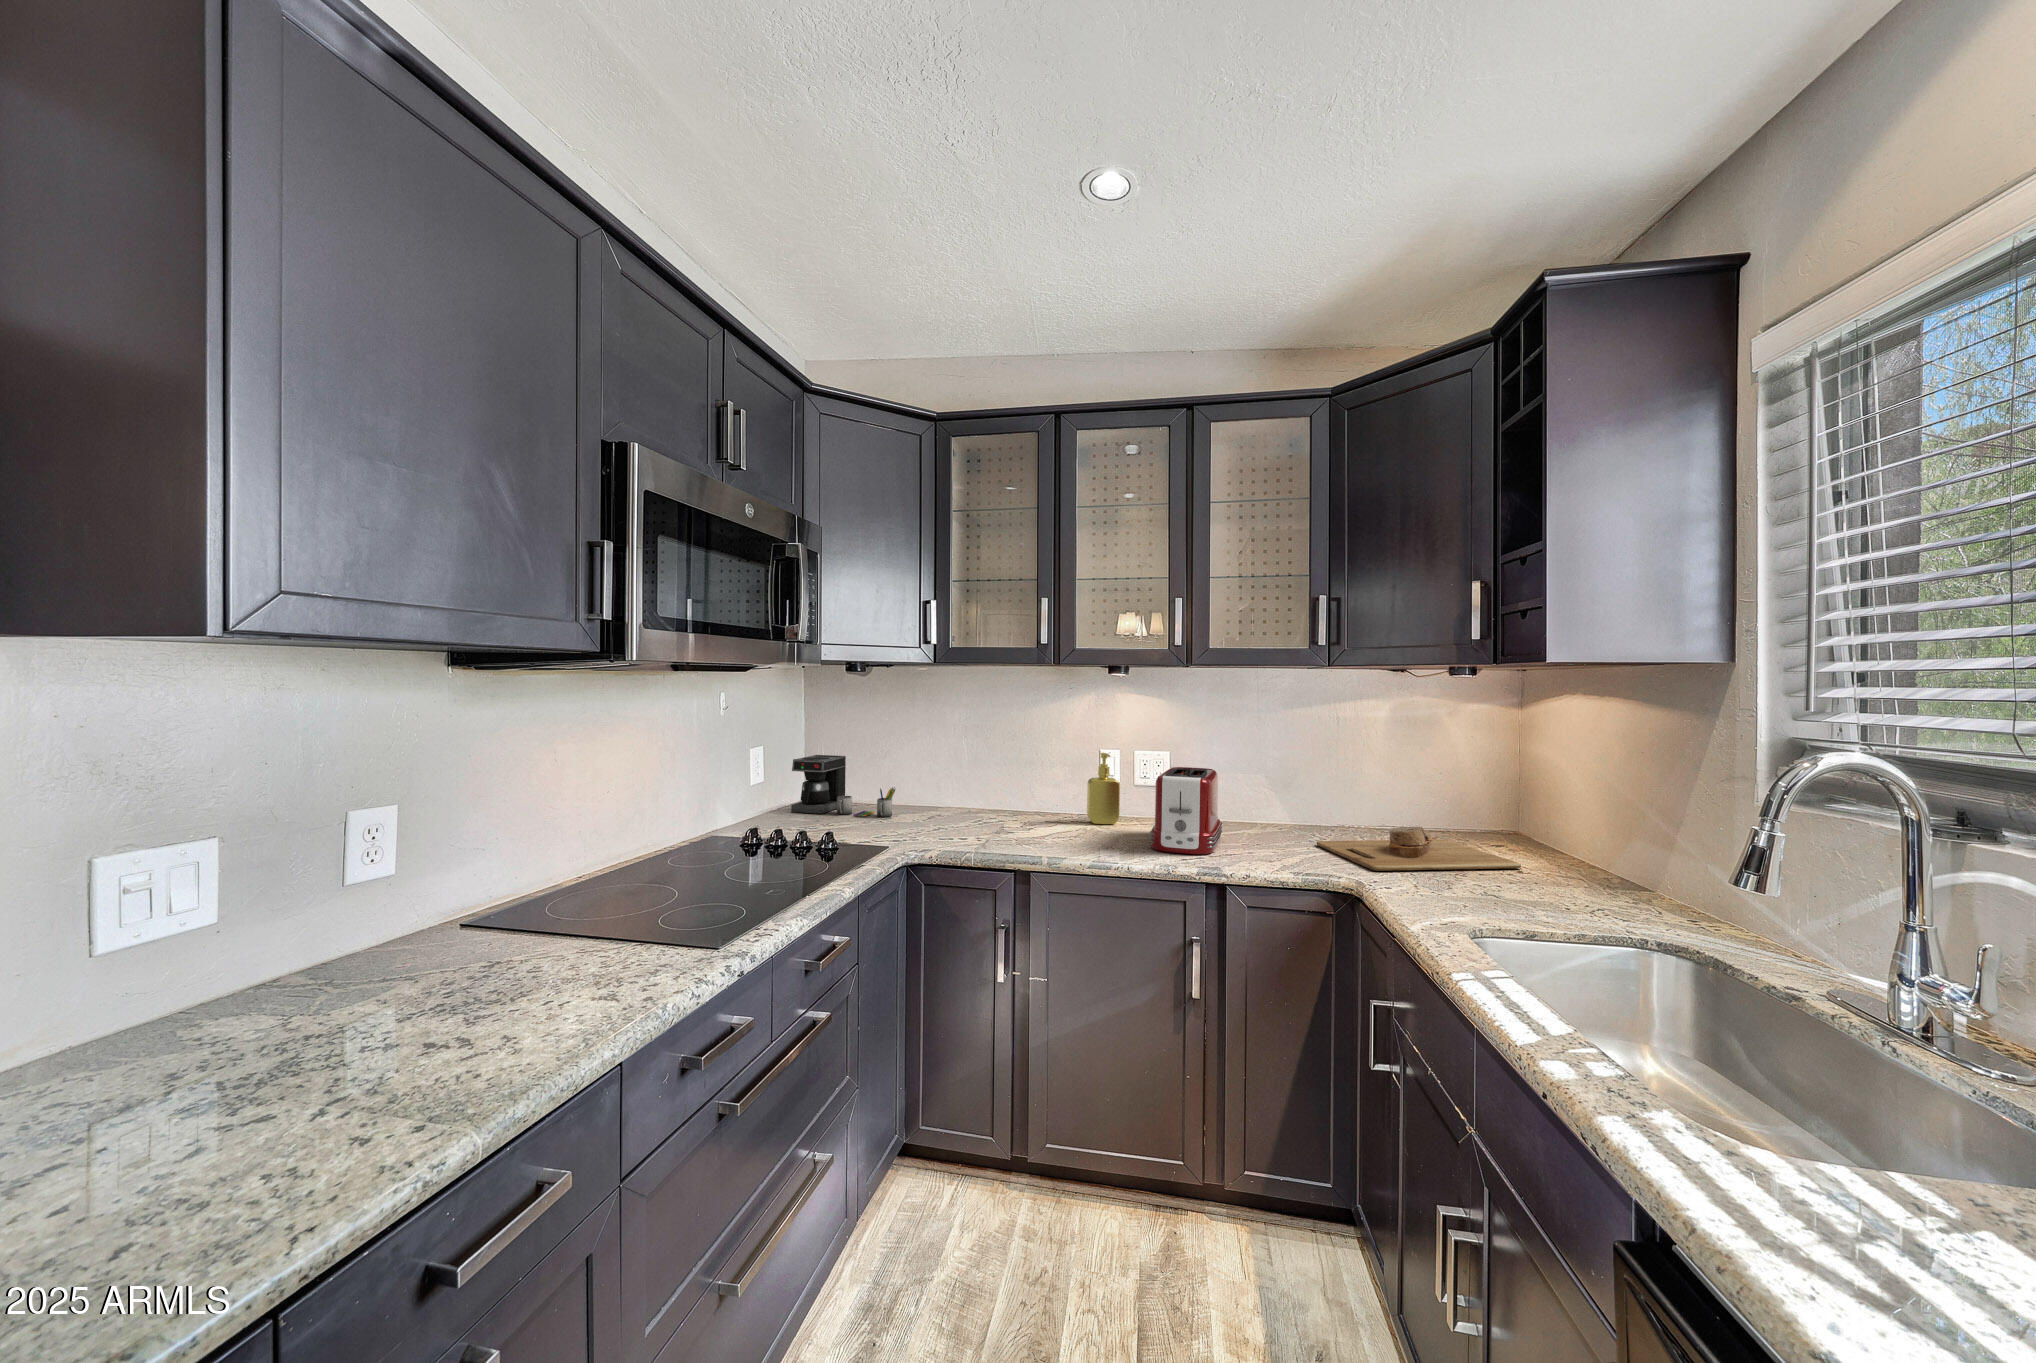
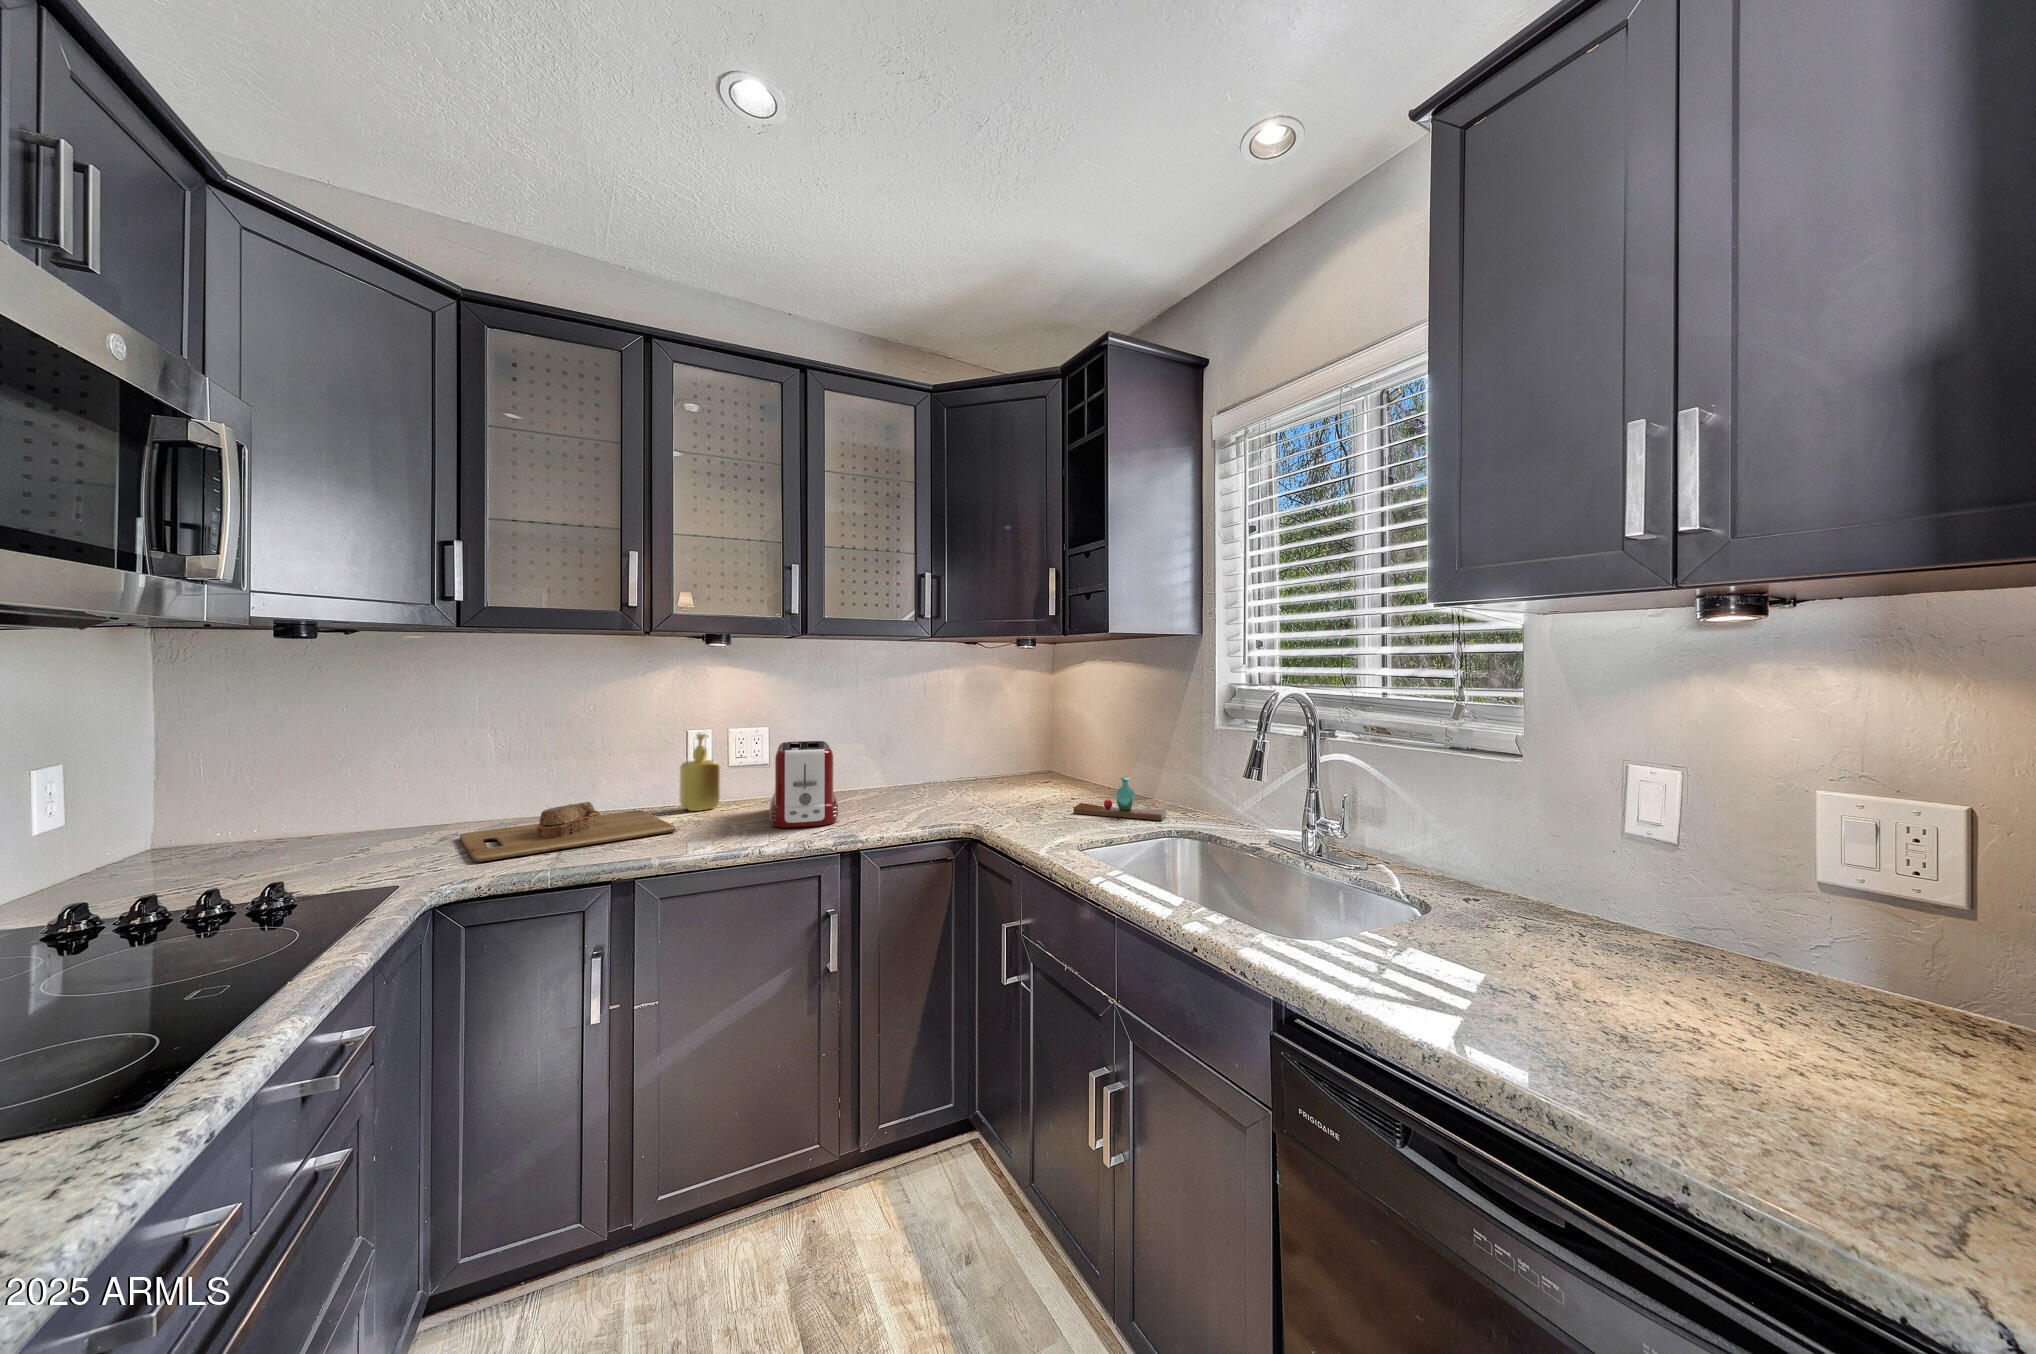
coffee maker: present [791,755,895,817] -> none [162,766,390,861]
cutting board: present [1317,827,1521,871] -> present [460,802,676,862]
vase: none [1504,852,1654,919] -> present [1074,777,1166,820]

